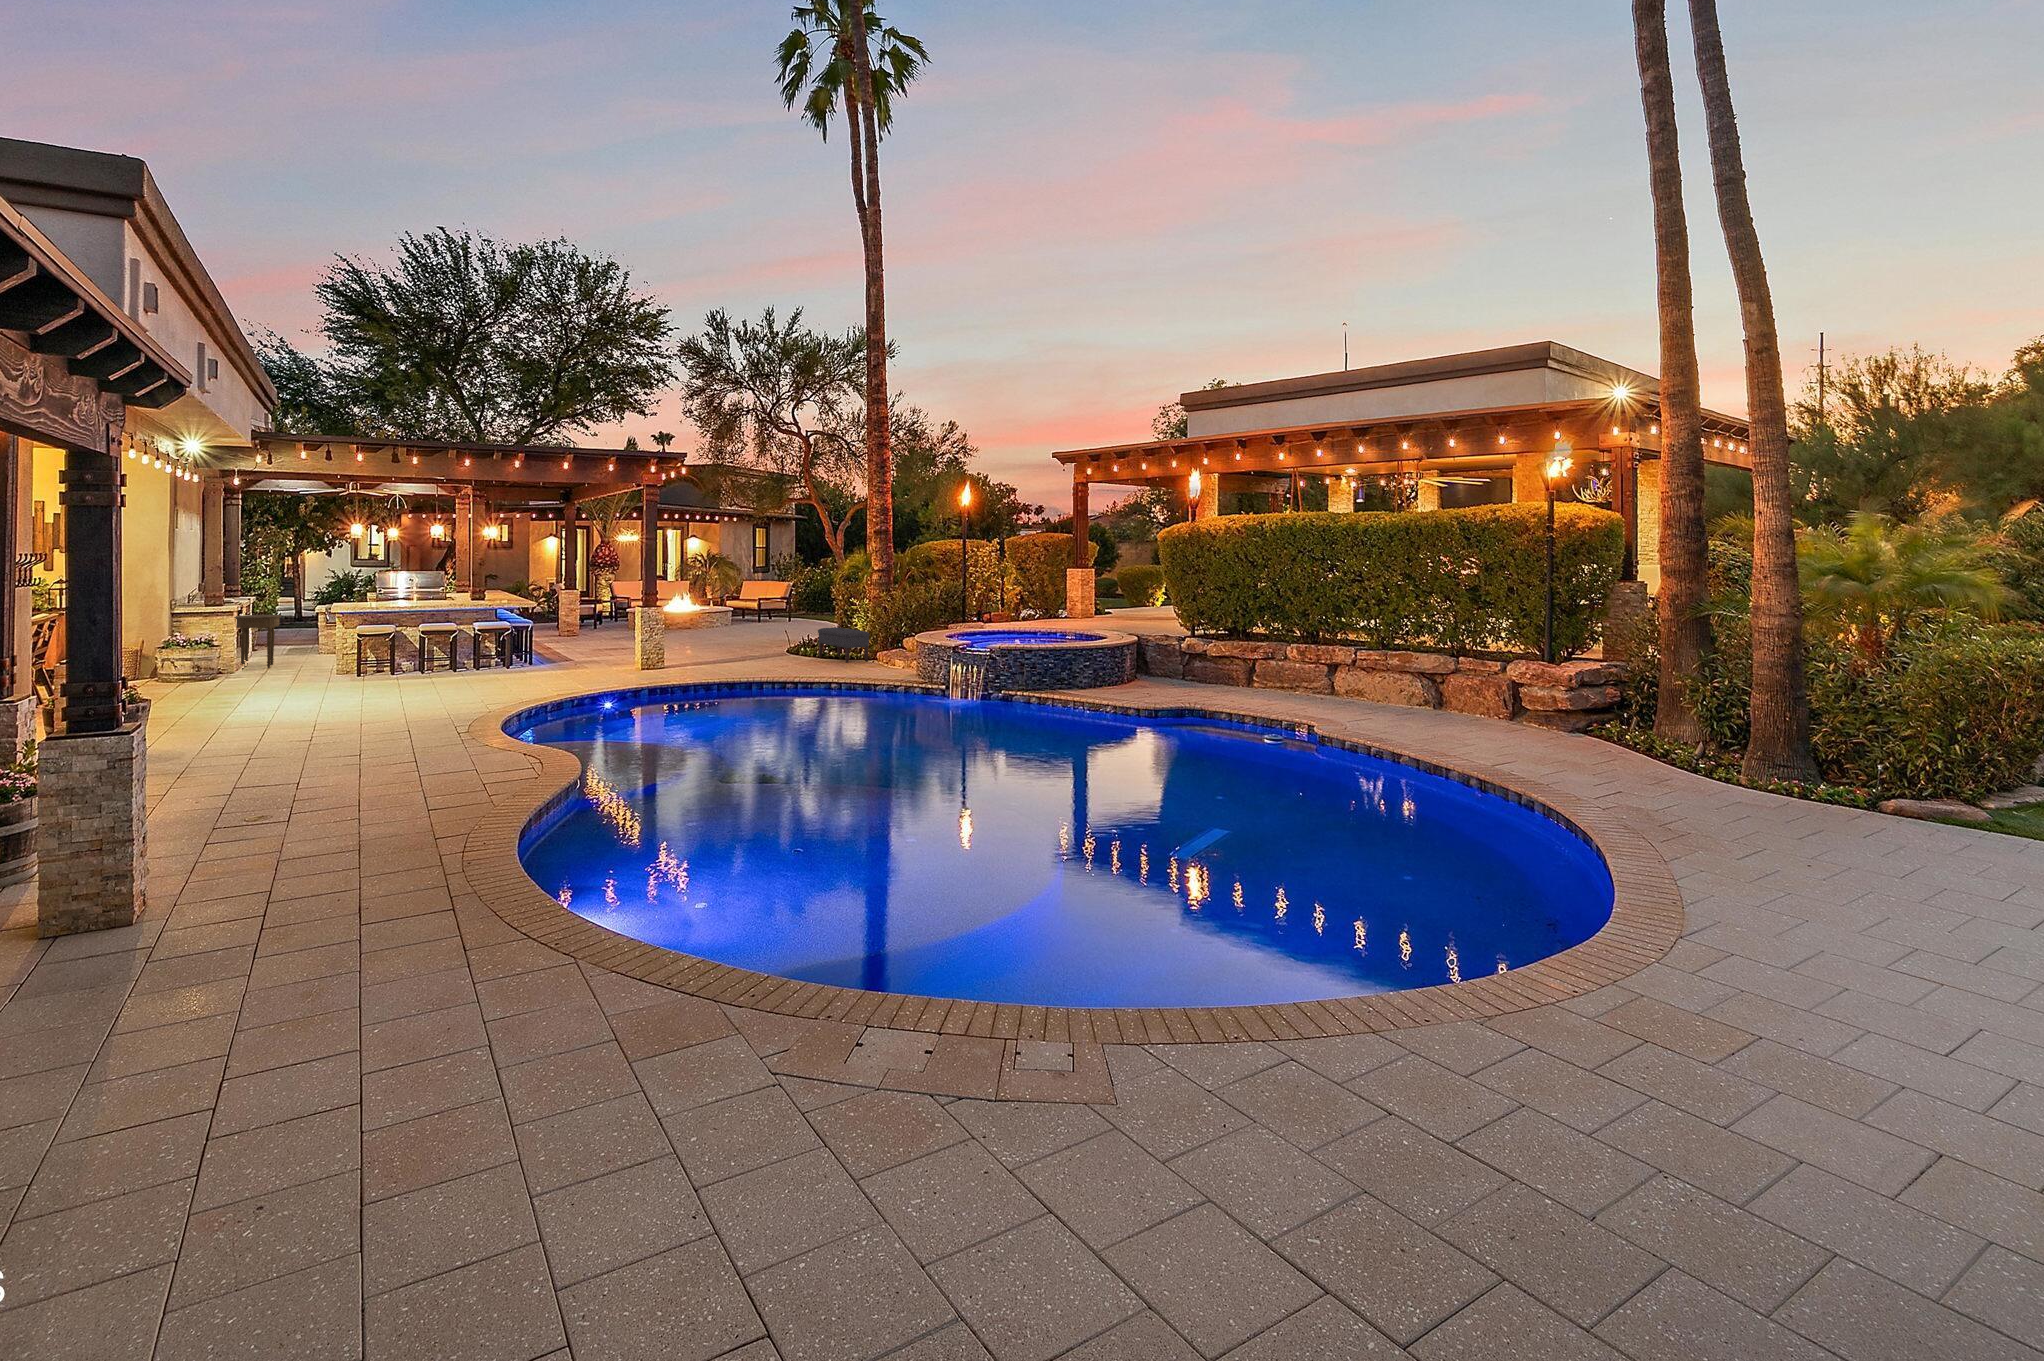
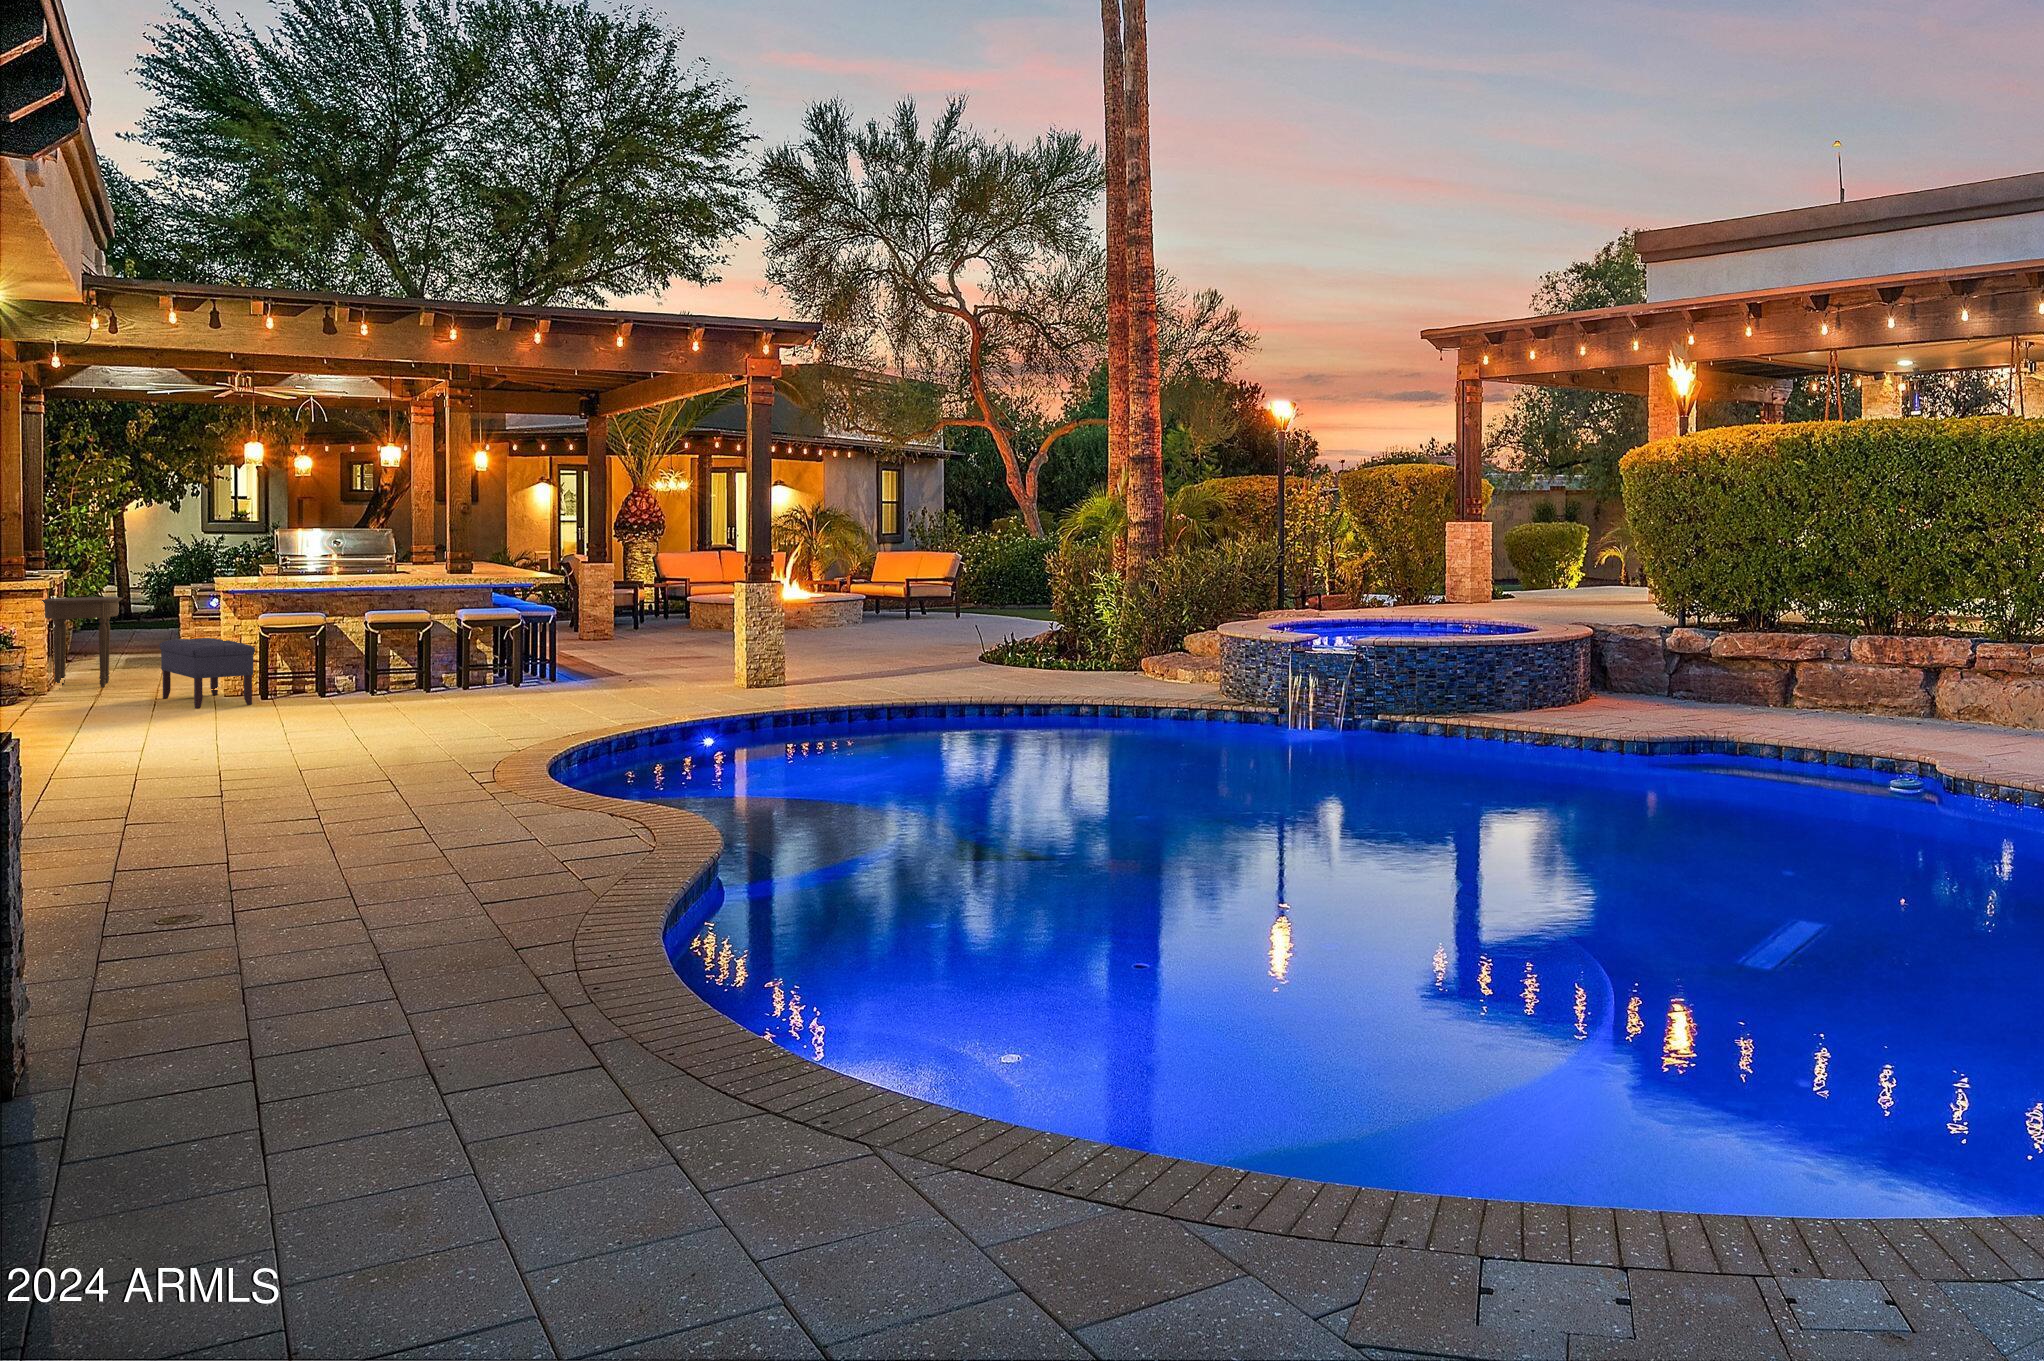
bench: present [818,627,870,663] -> present [160,638,255,708]

